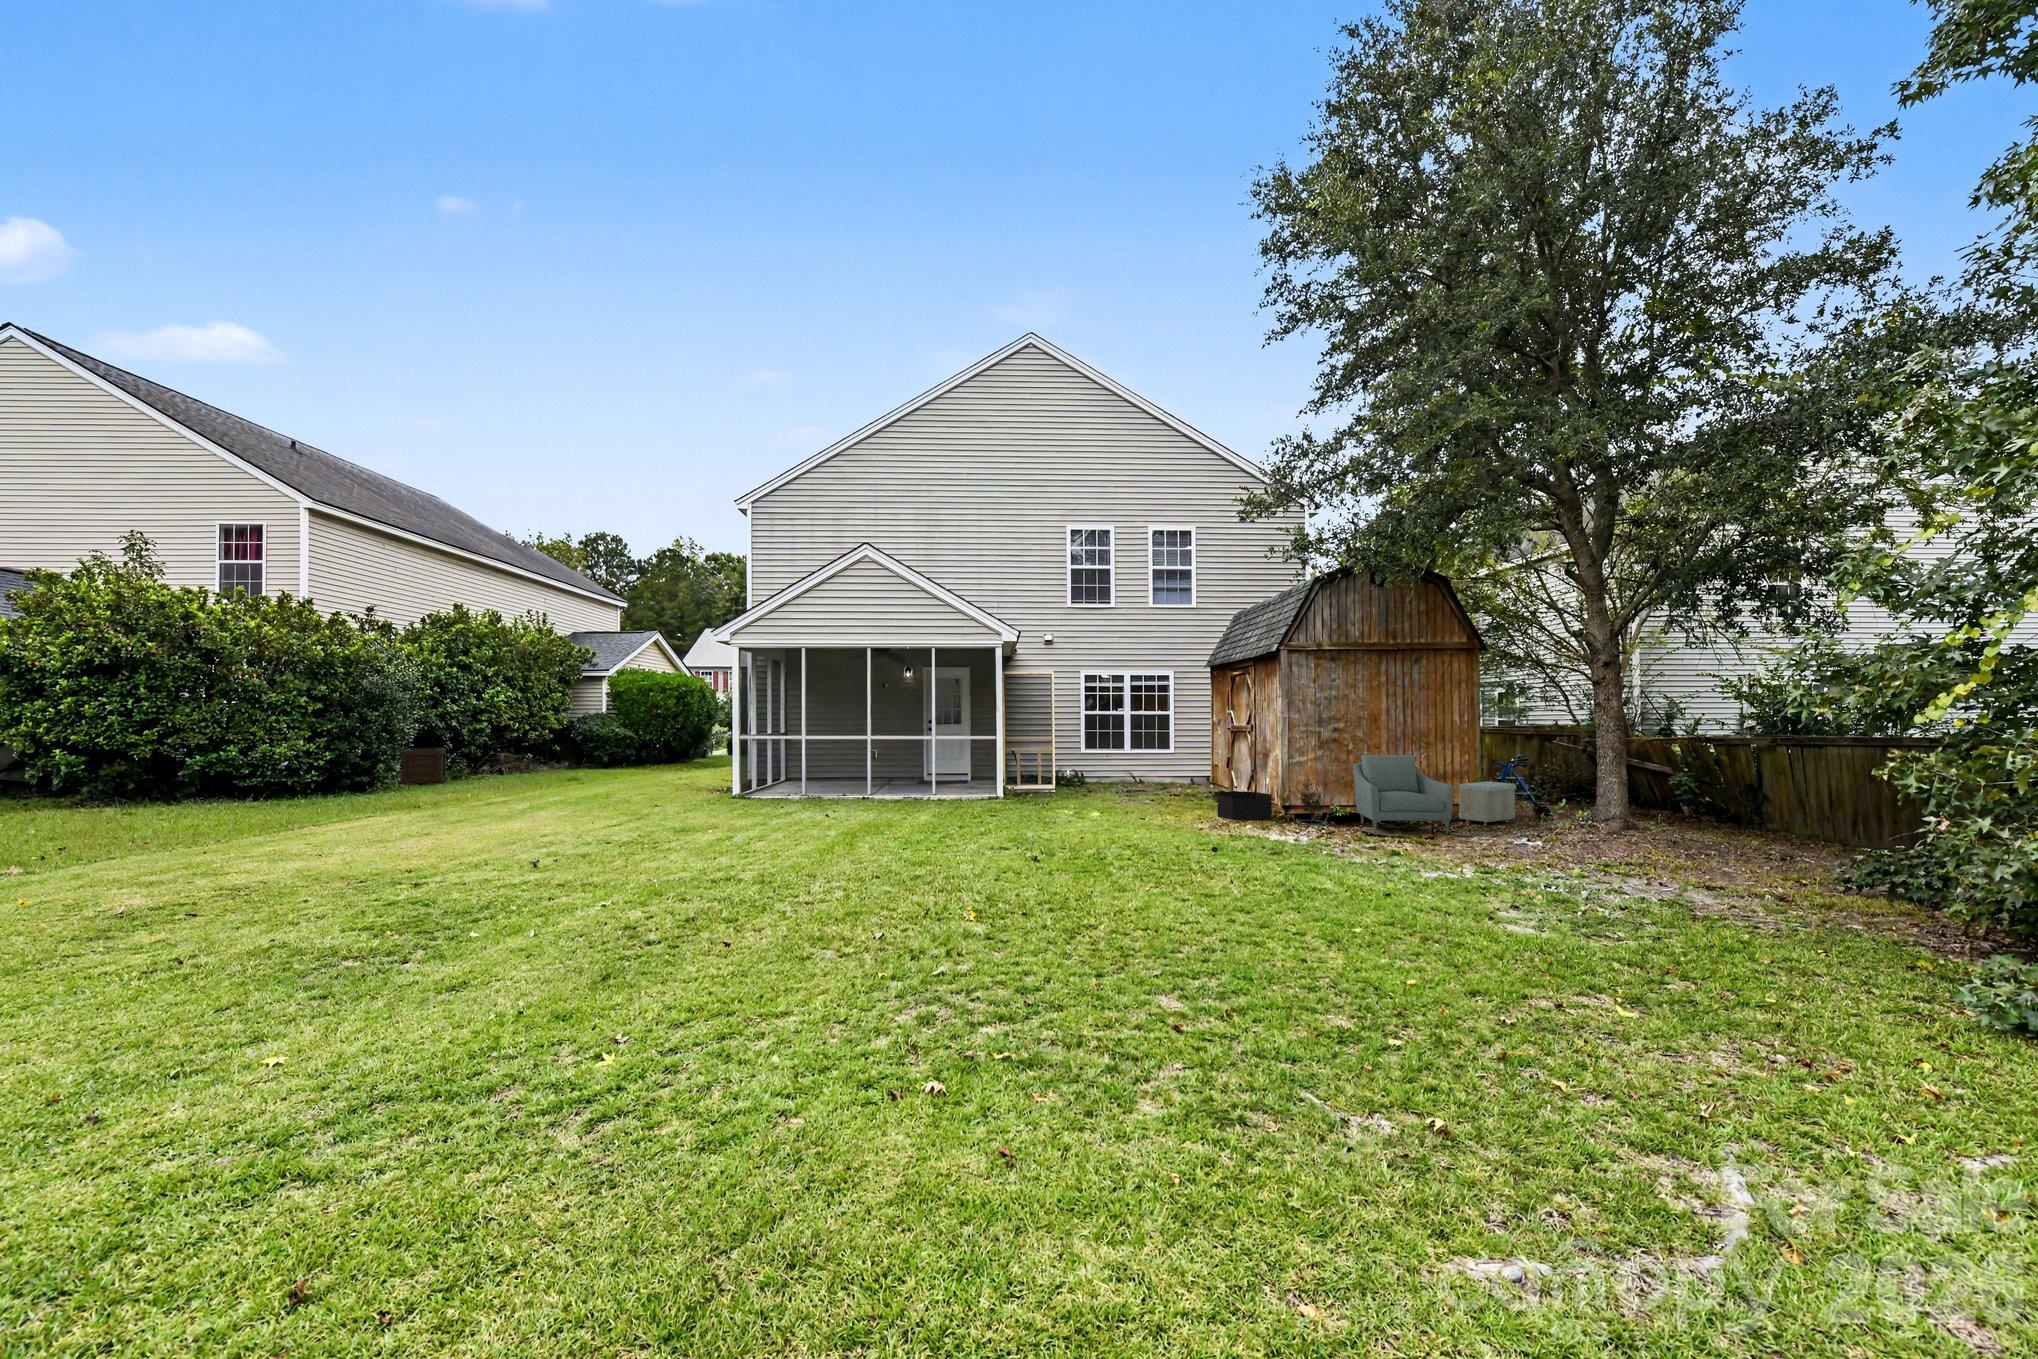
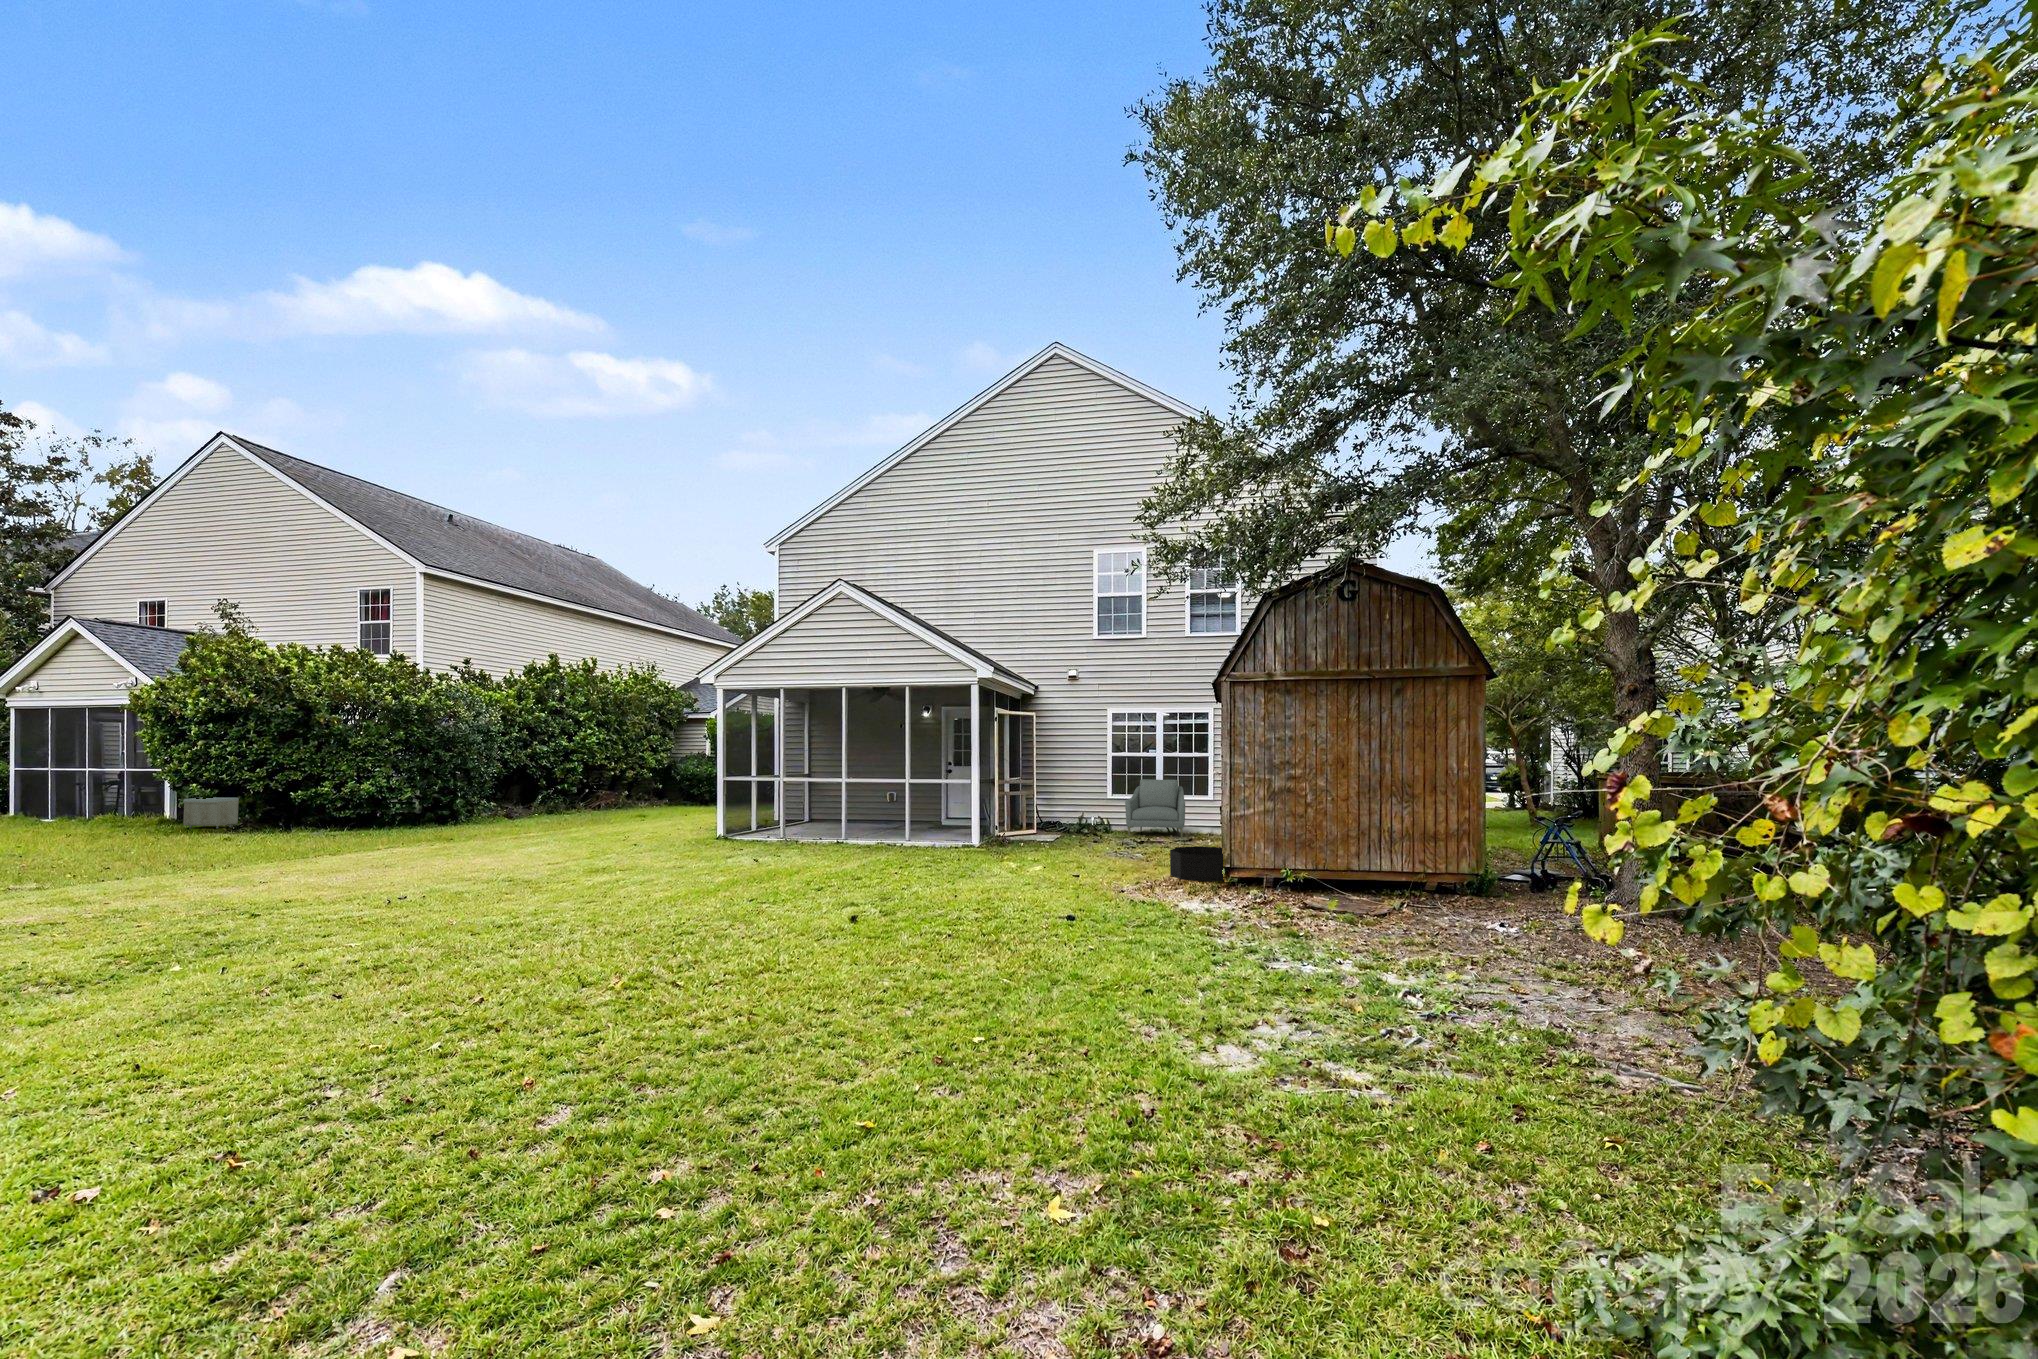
wooden crate: present [401,748,446,784] -> none [471,786,515,819]
chair: present [1353,754,1453,834] -> present [1125,779,1185,837]
potted tree: present [1298,780,1325,825] -> none [1248,832,1284,890]
storage bench: present [1459,781,1516,825] -> present [183,797,239,828]

